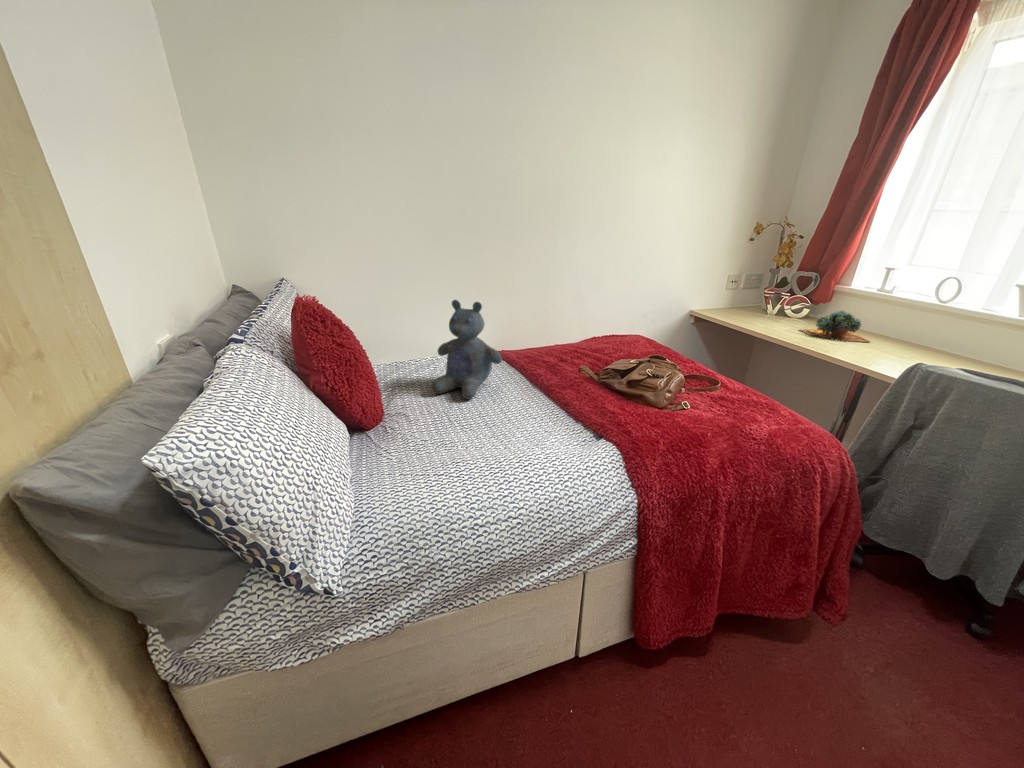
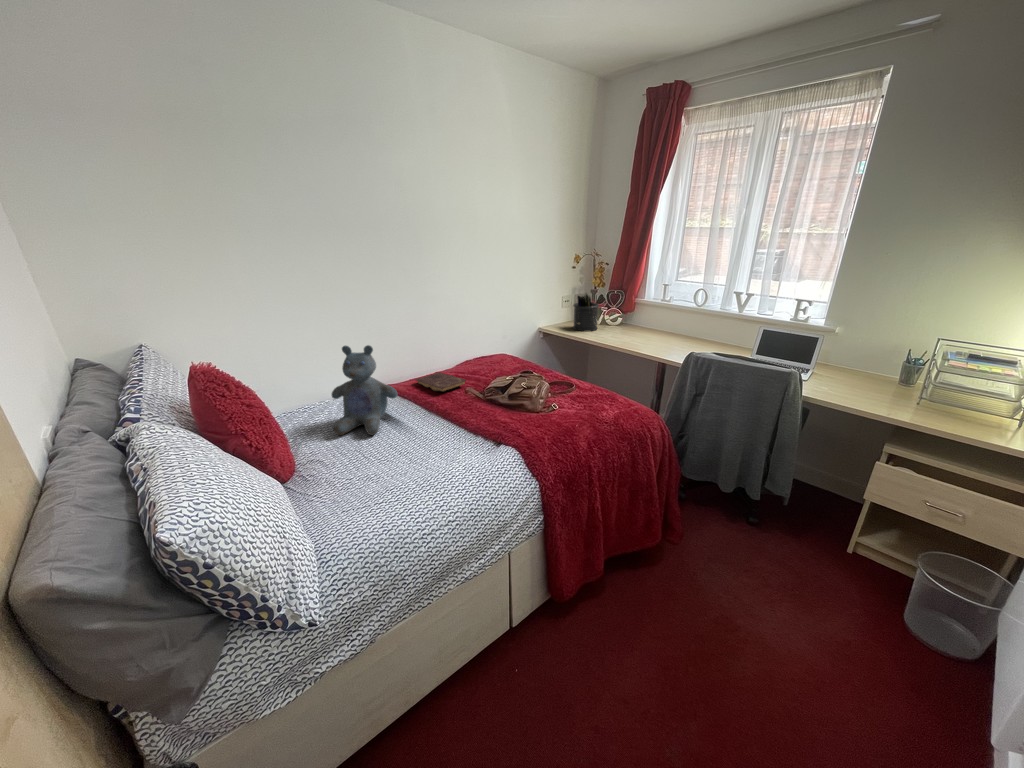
pen holder: none [737,270,779,320] -> present [573,294,599,331]
succulent plant: present [799,311,870,342] -> none [617,319,664,344]
book: none [531,345,585,366] -> present [416,372,466,391]

